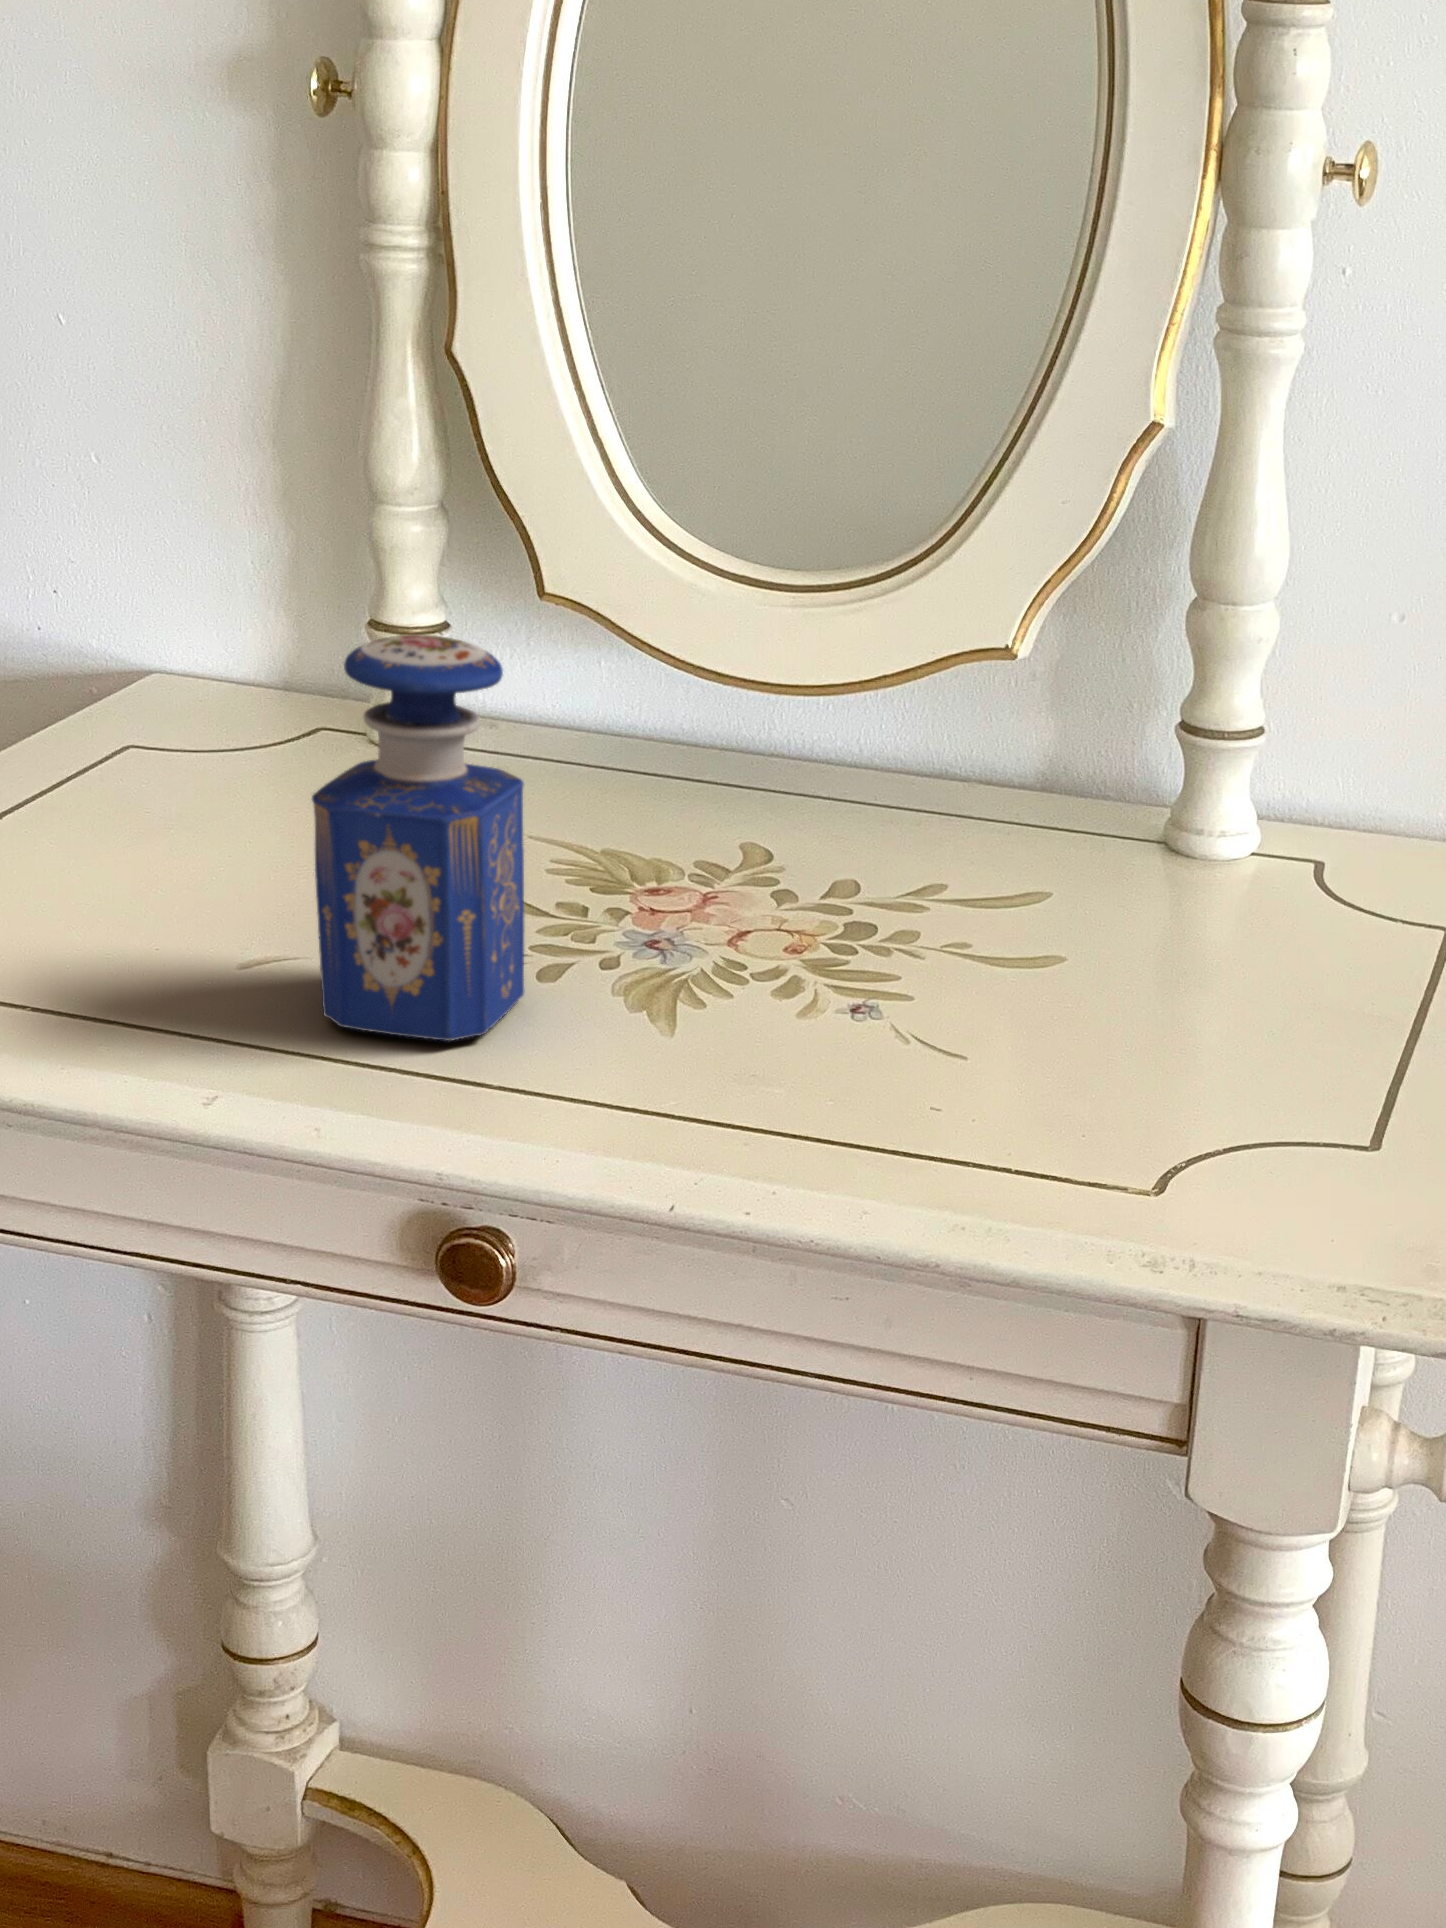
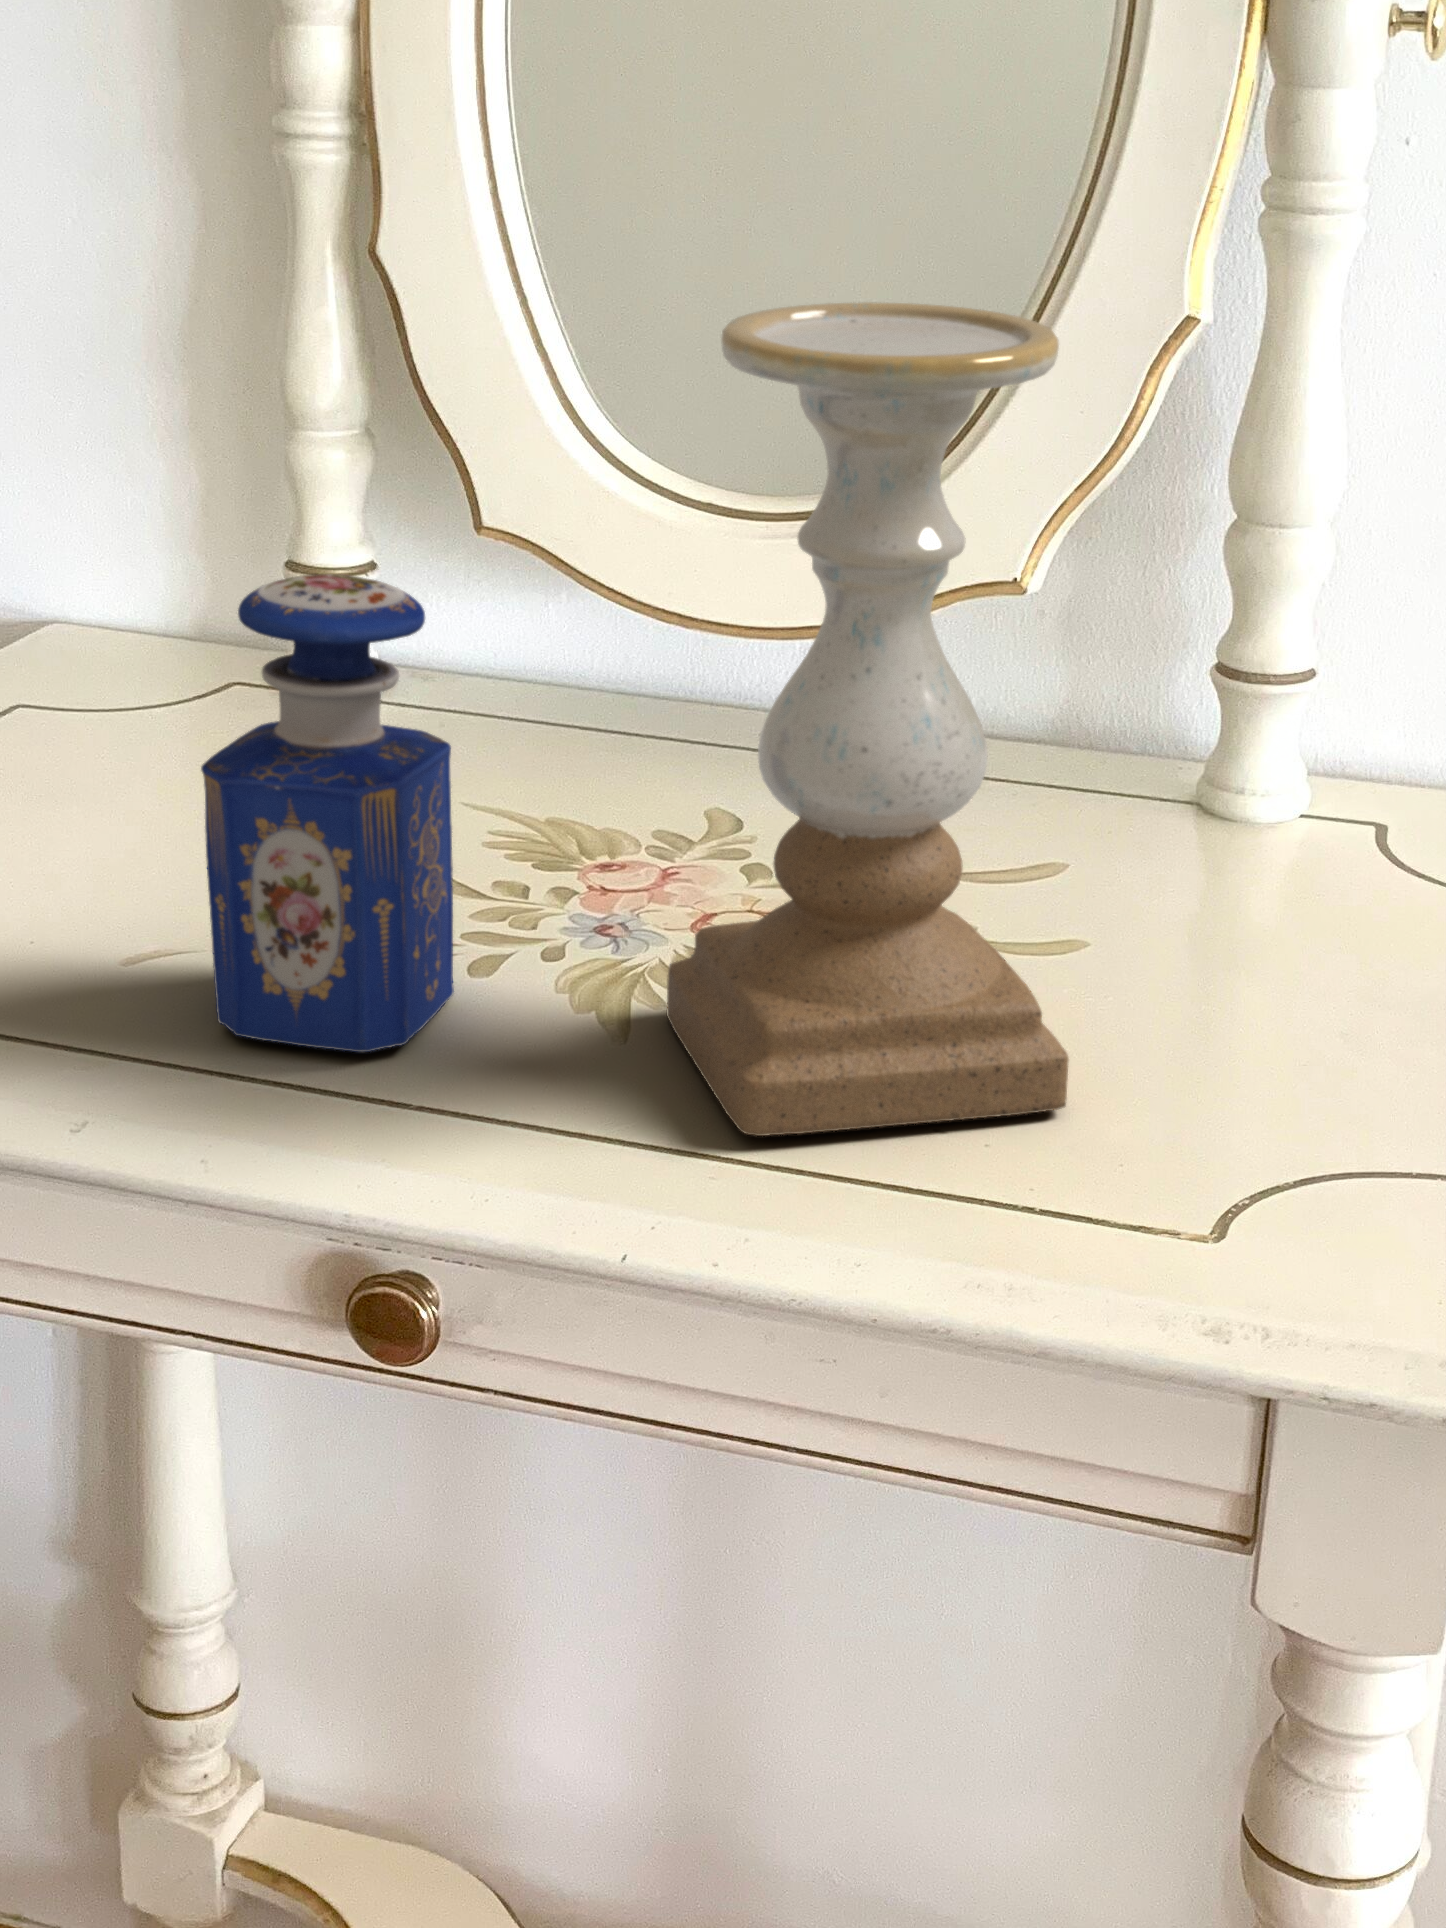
candle holder: none [706,413,1040,1109] -> present [666,302,1069,1136]

